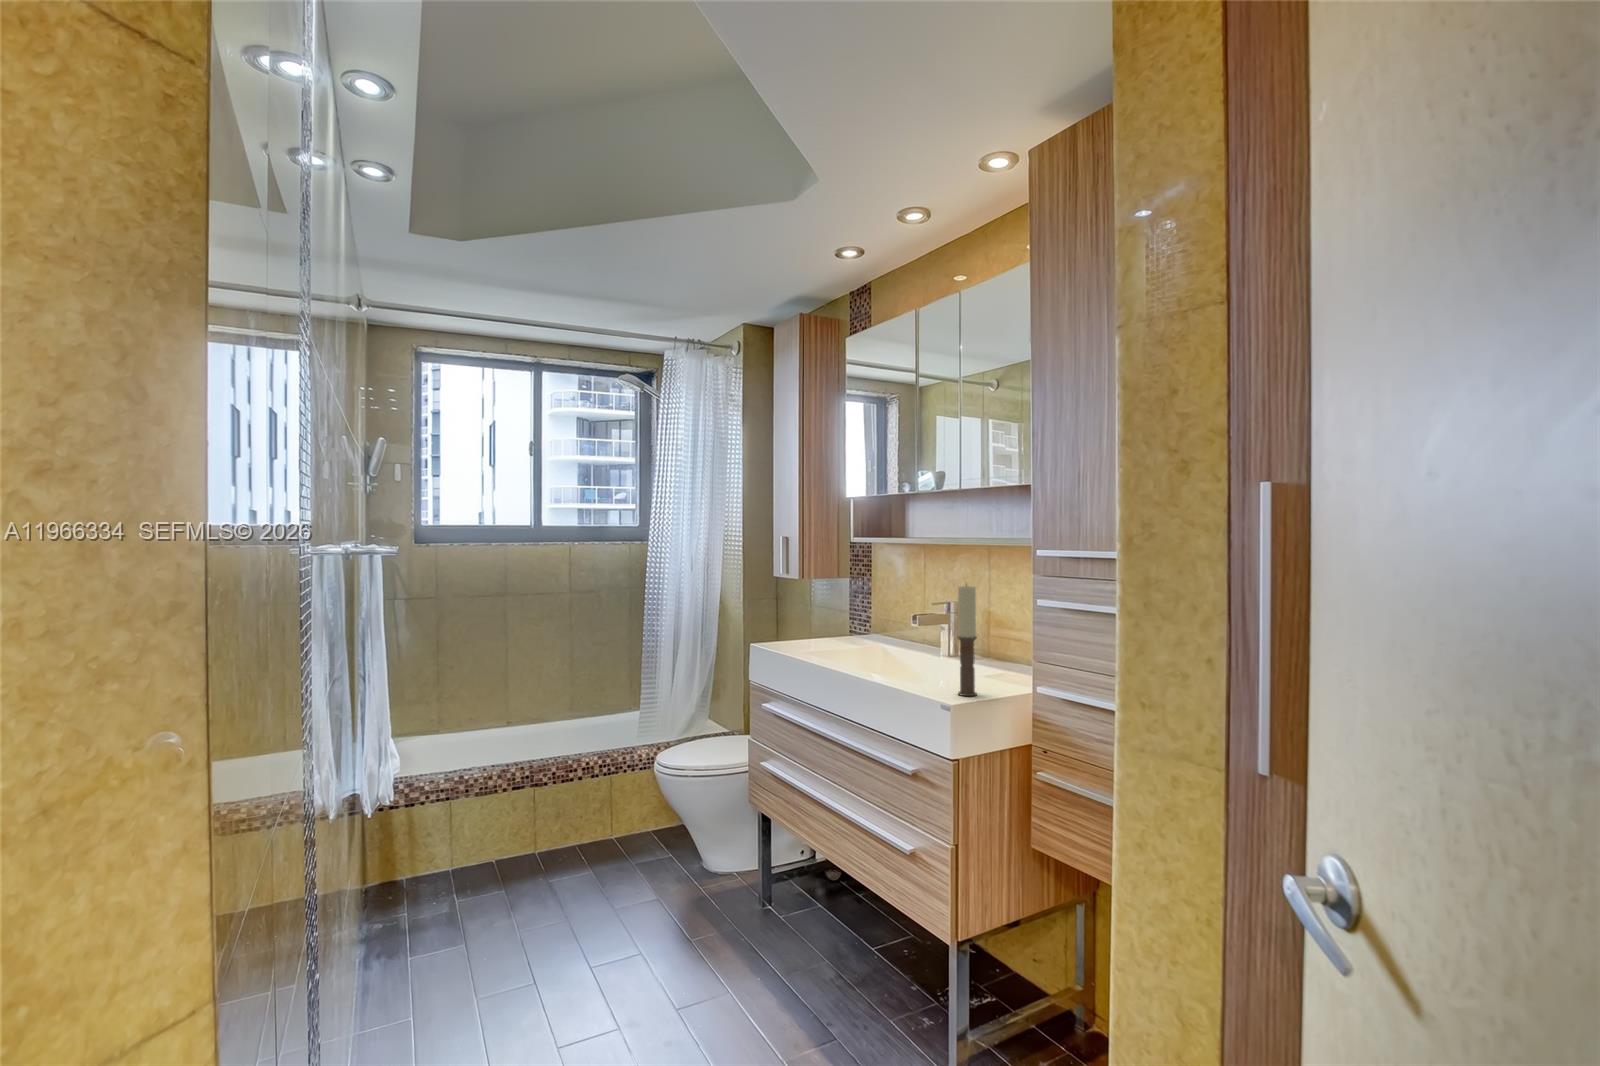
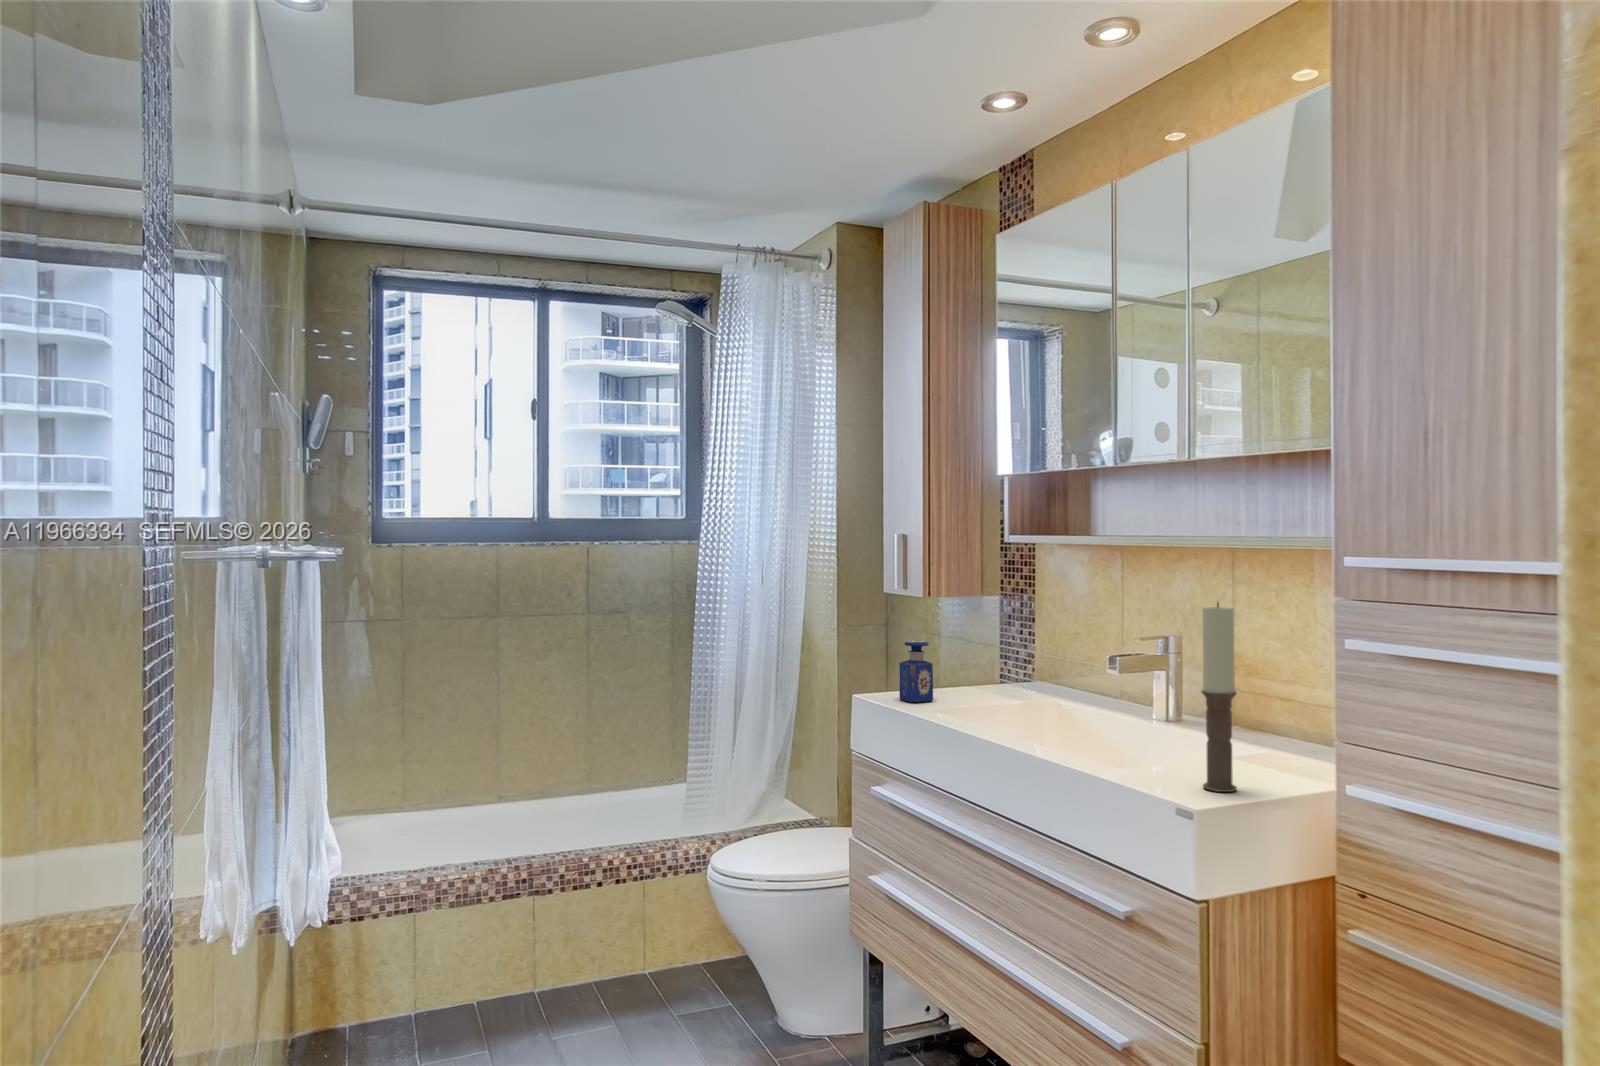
perfume bottle: none [783,608,805,648] -> present [899,640,933,702]

